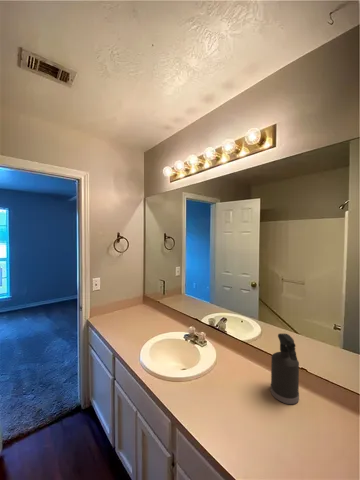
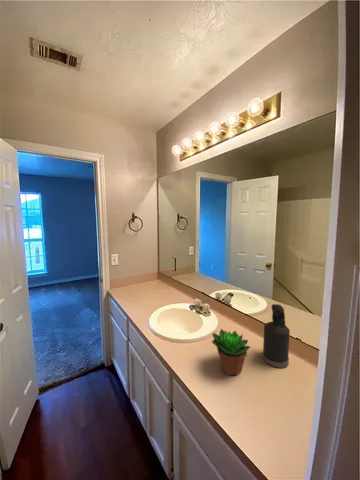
succulent plant: none [220,363,264,419] -> present [212,329,250,375]

